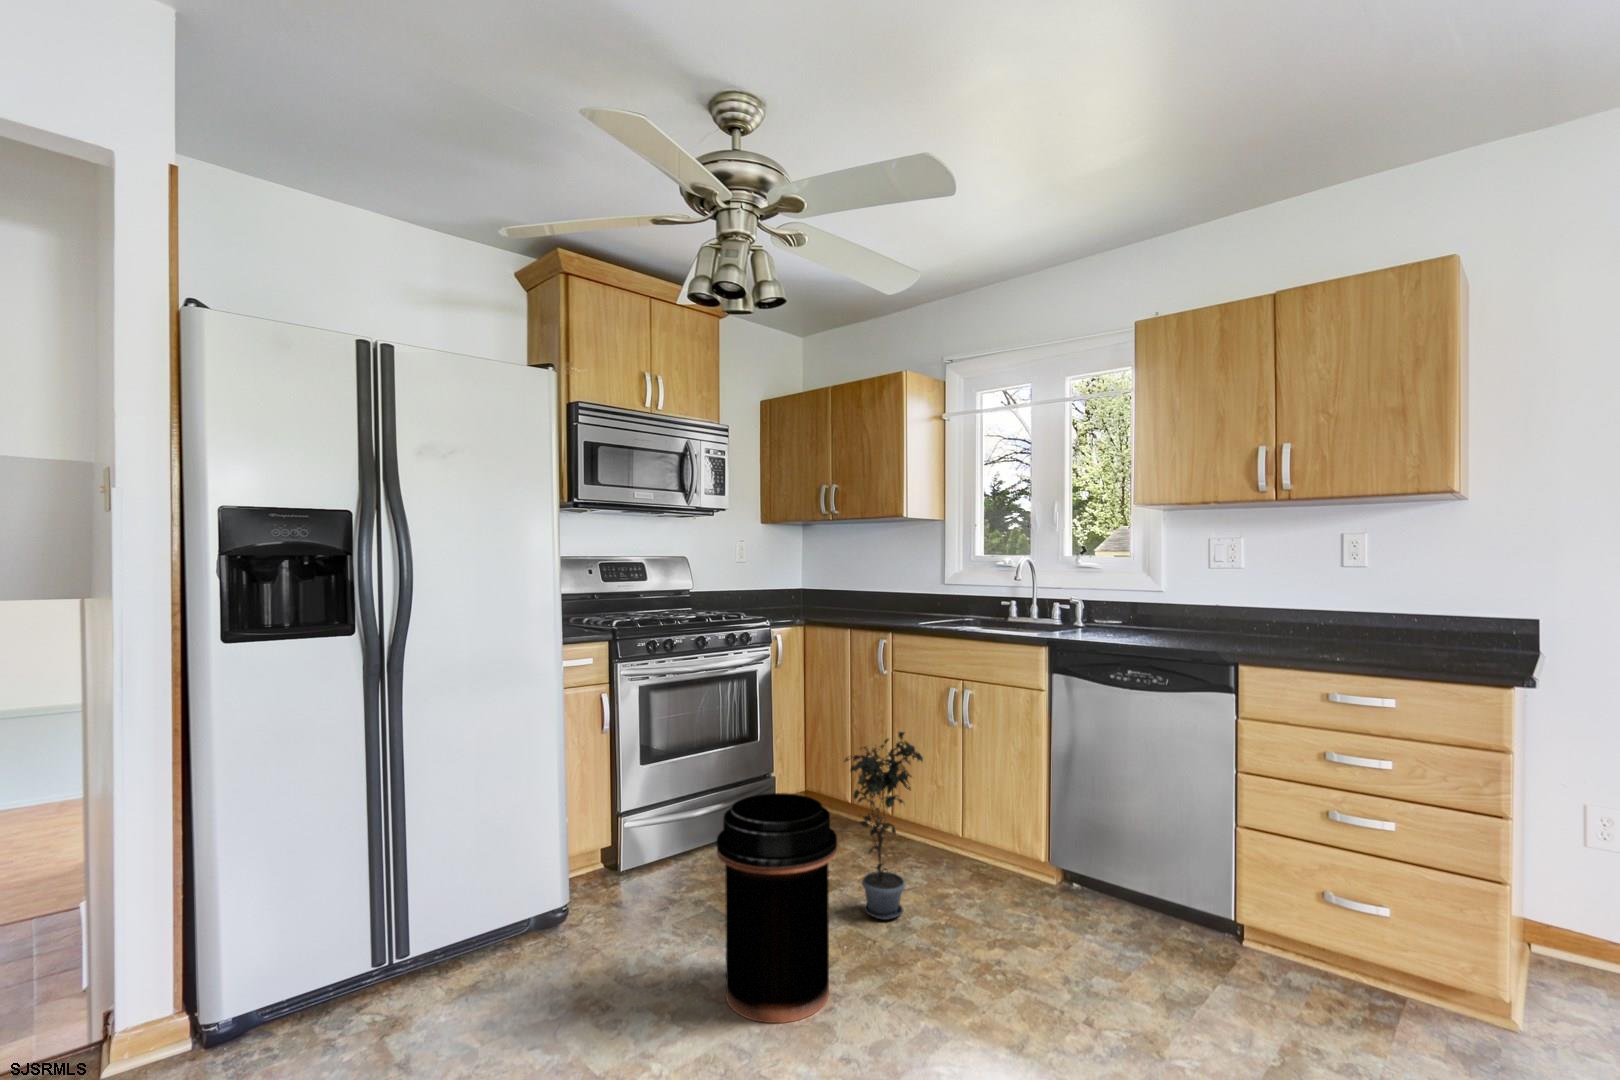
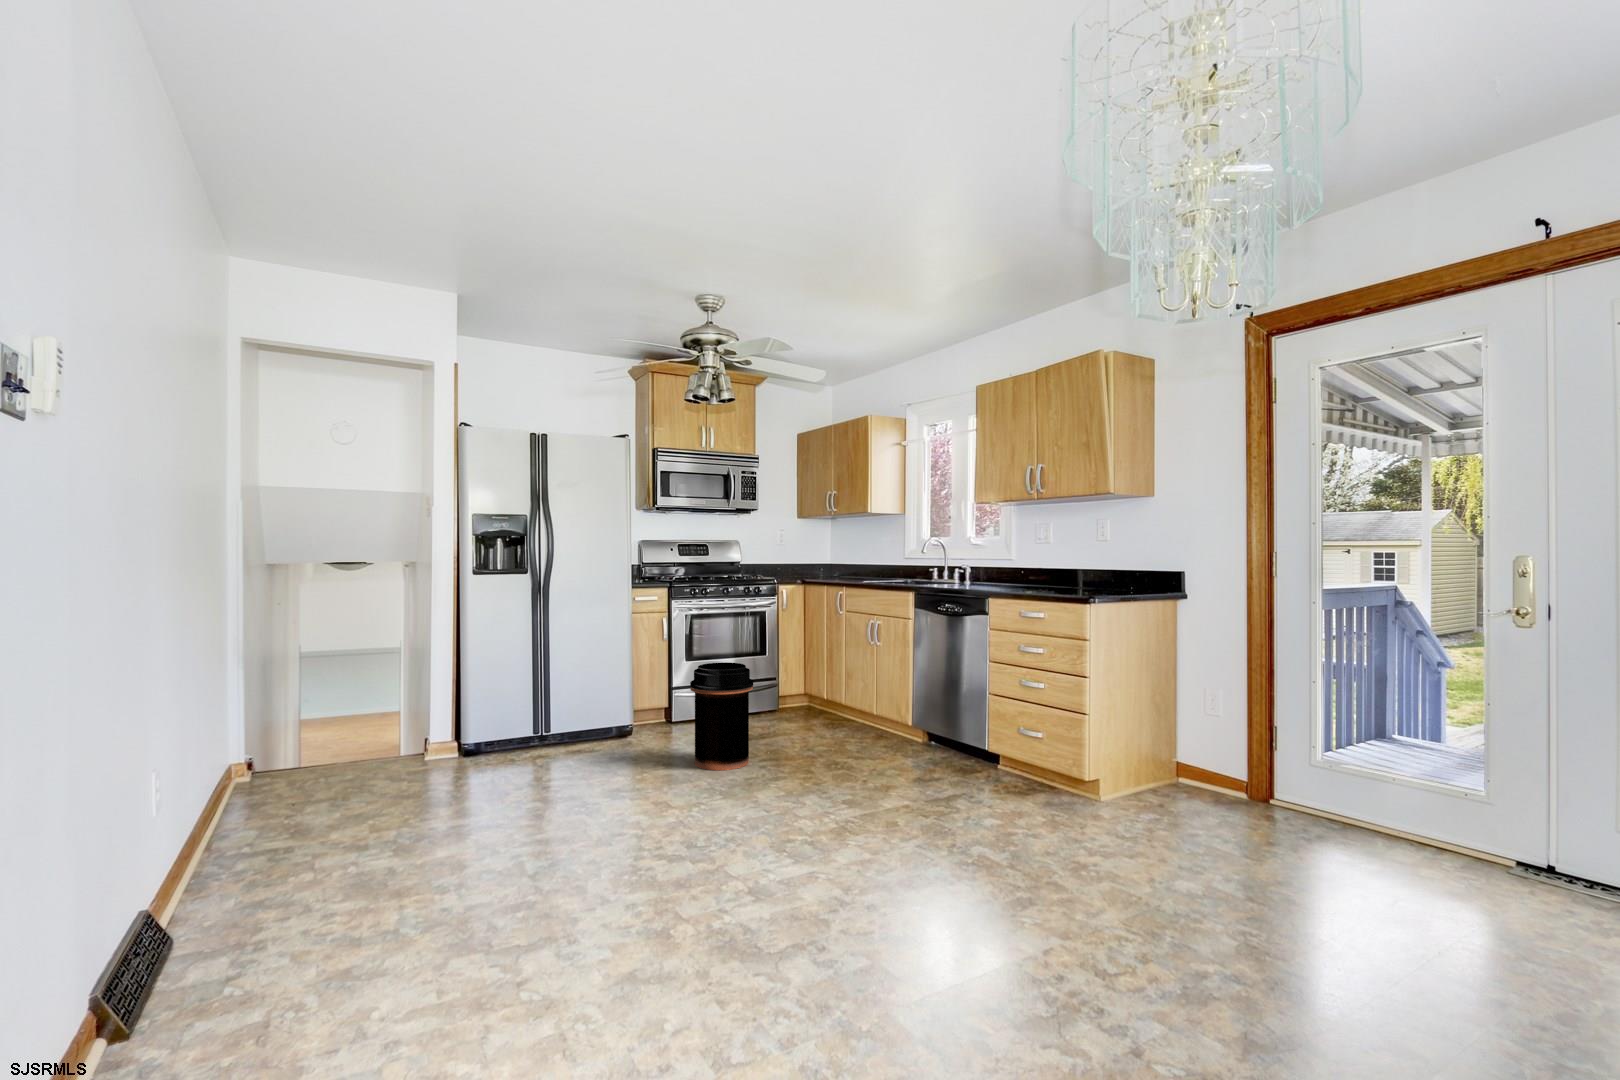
potted plant: present [845,732,923,920] -> none [780,639,832,746]

